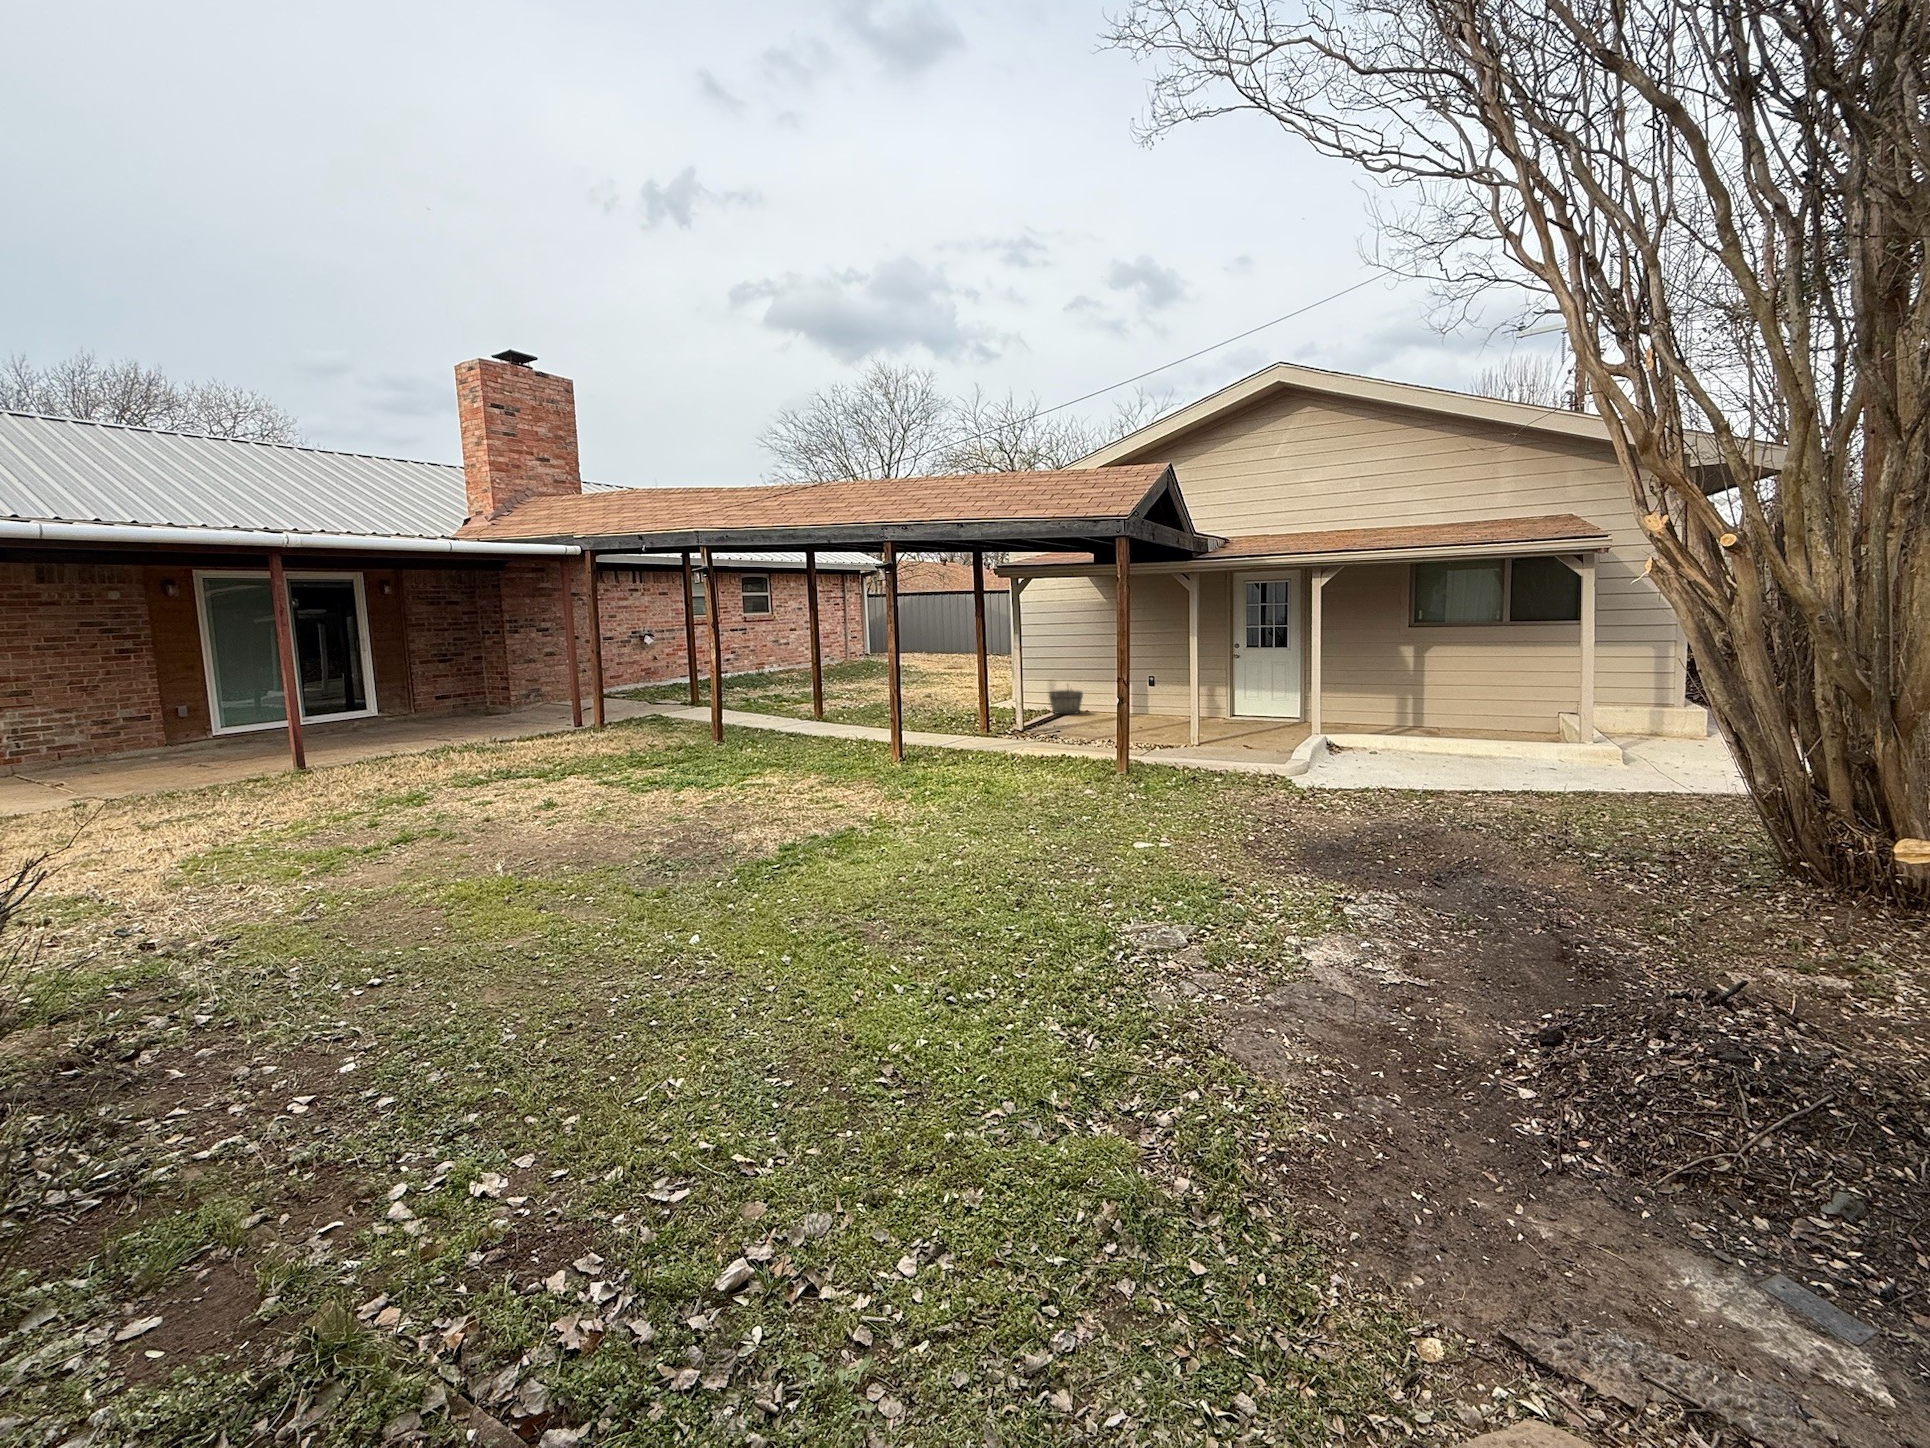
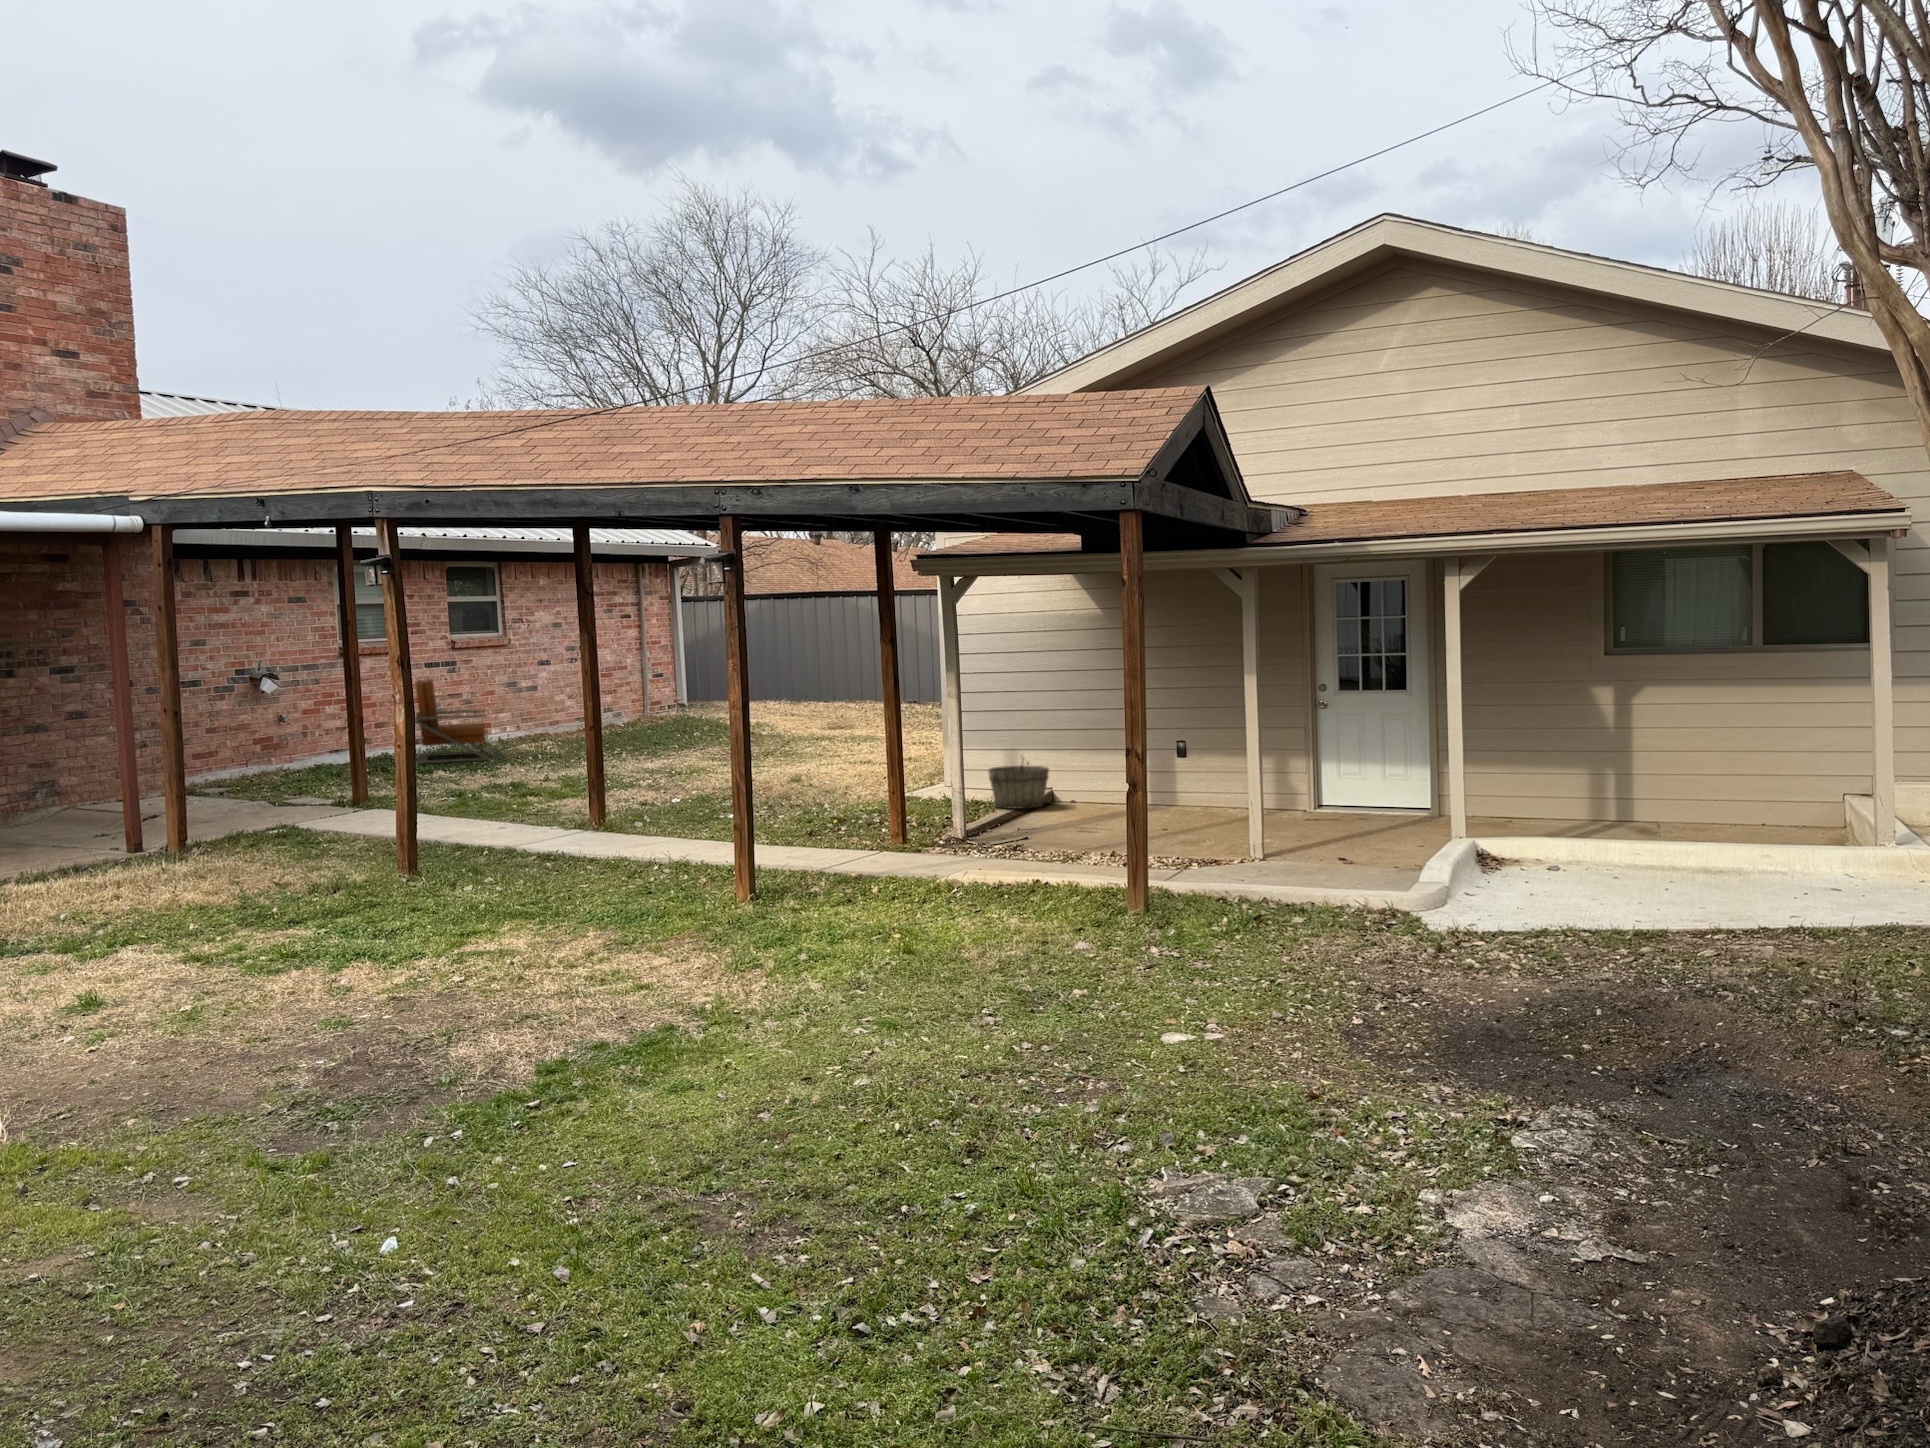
lounge chair: none [739,639,780,685] -> present [415,679,488,764]

